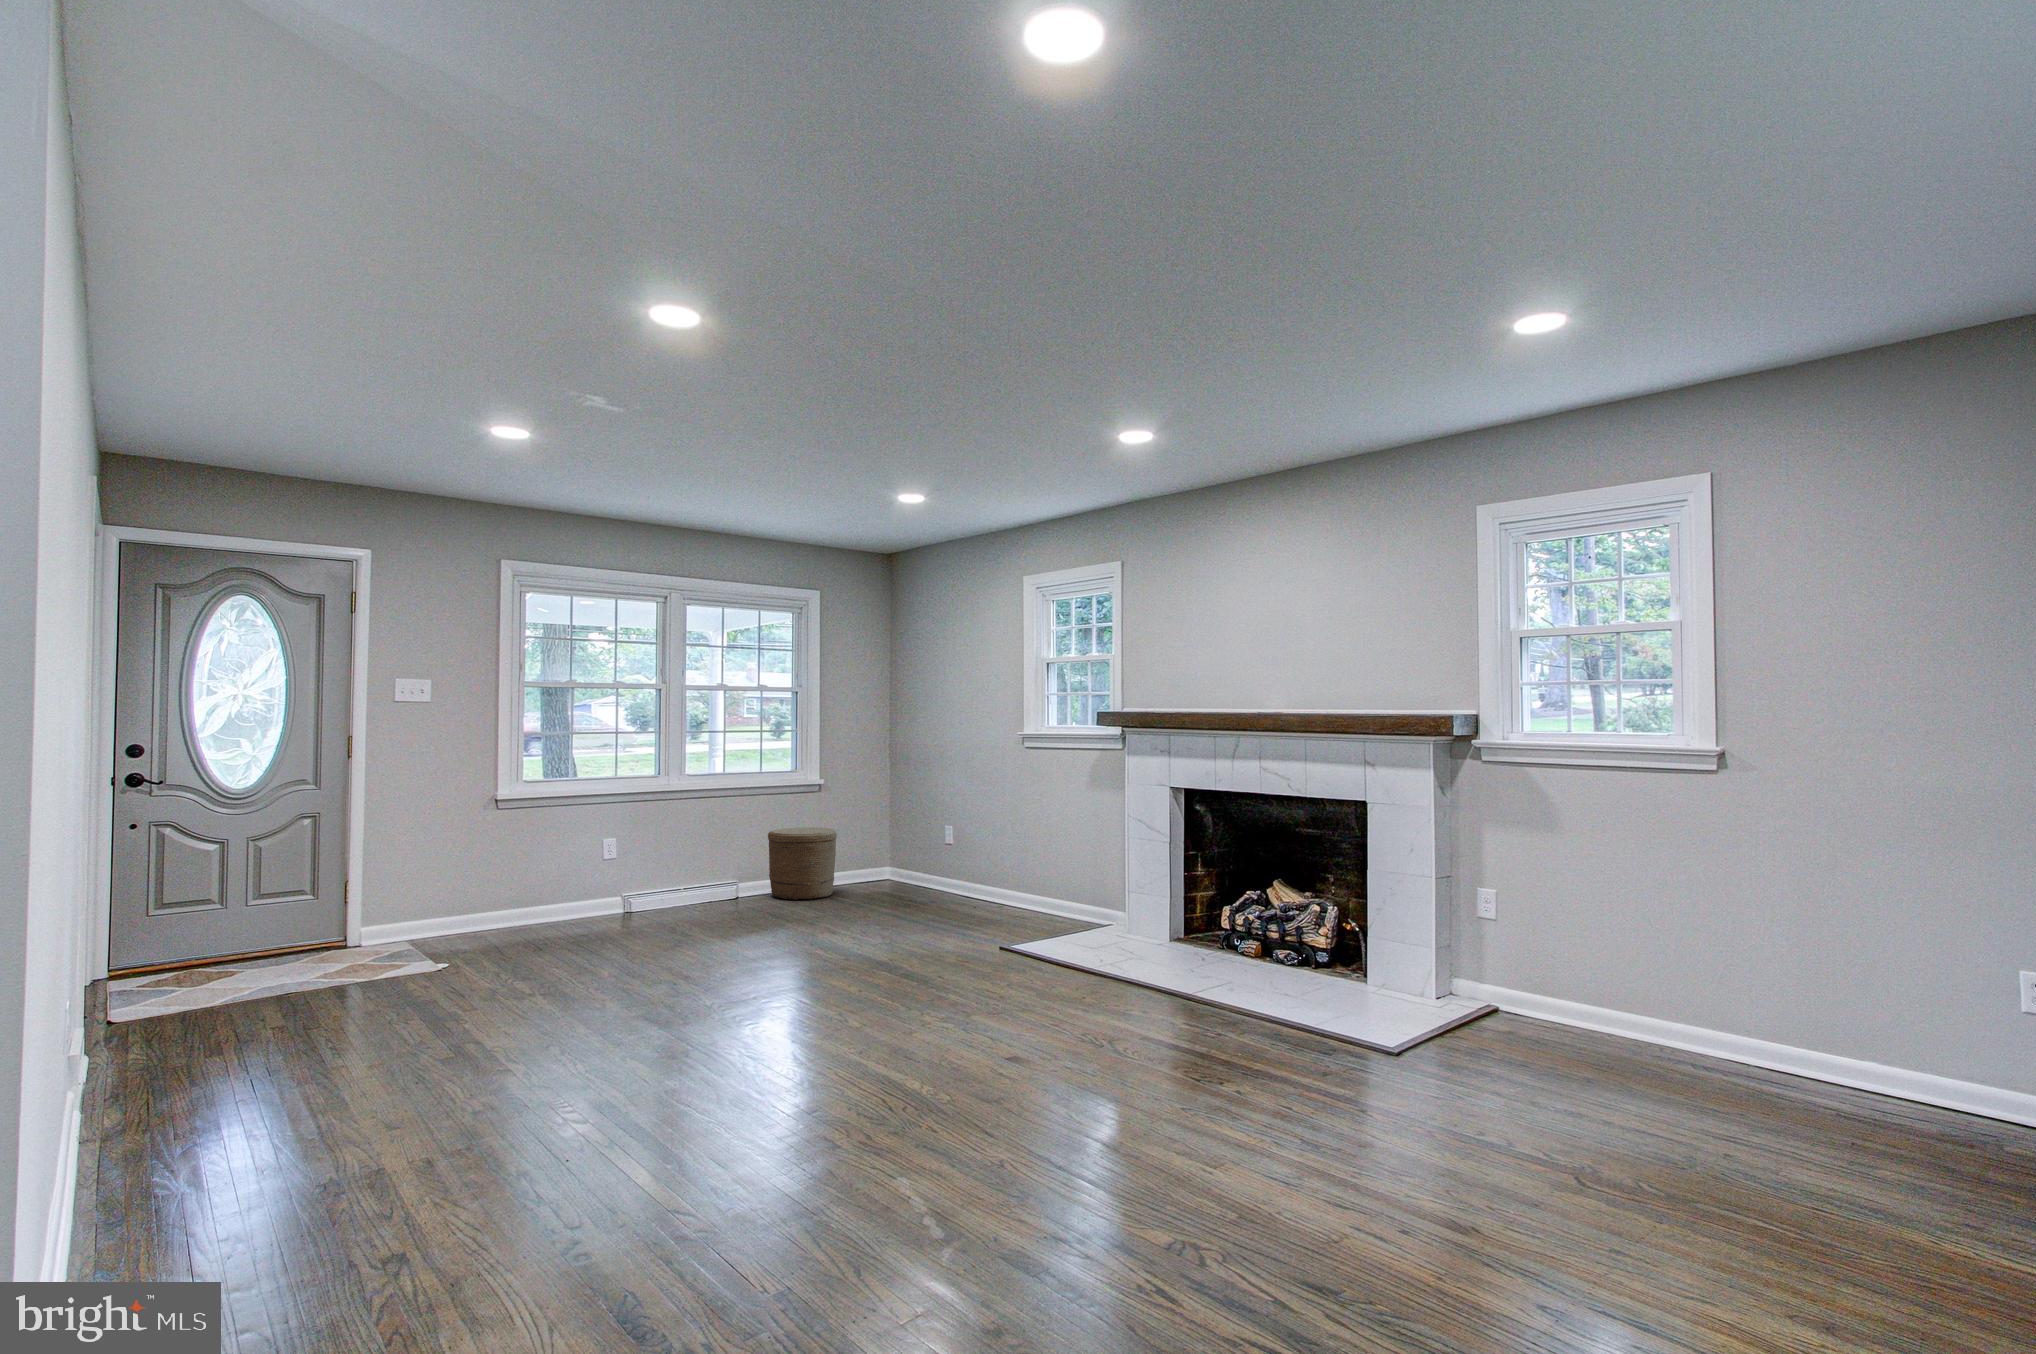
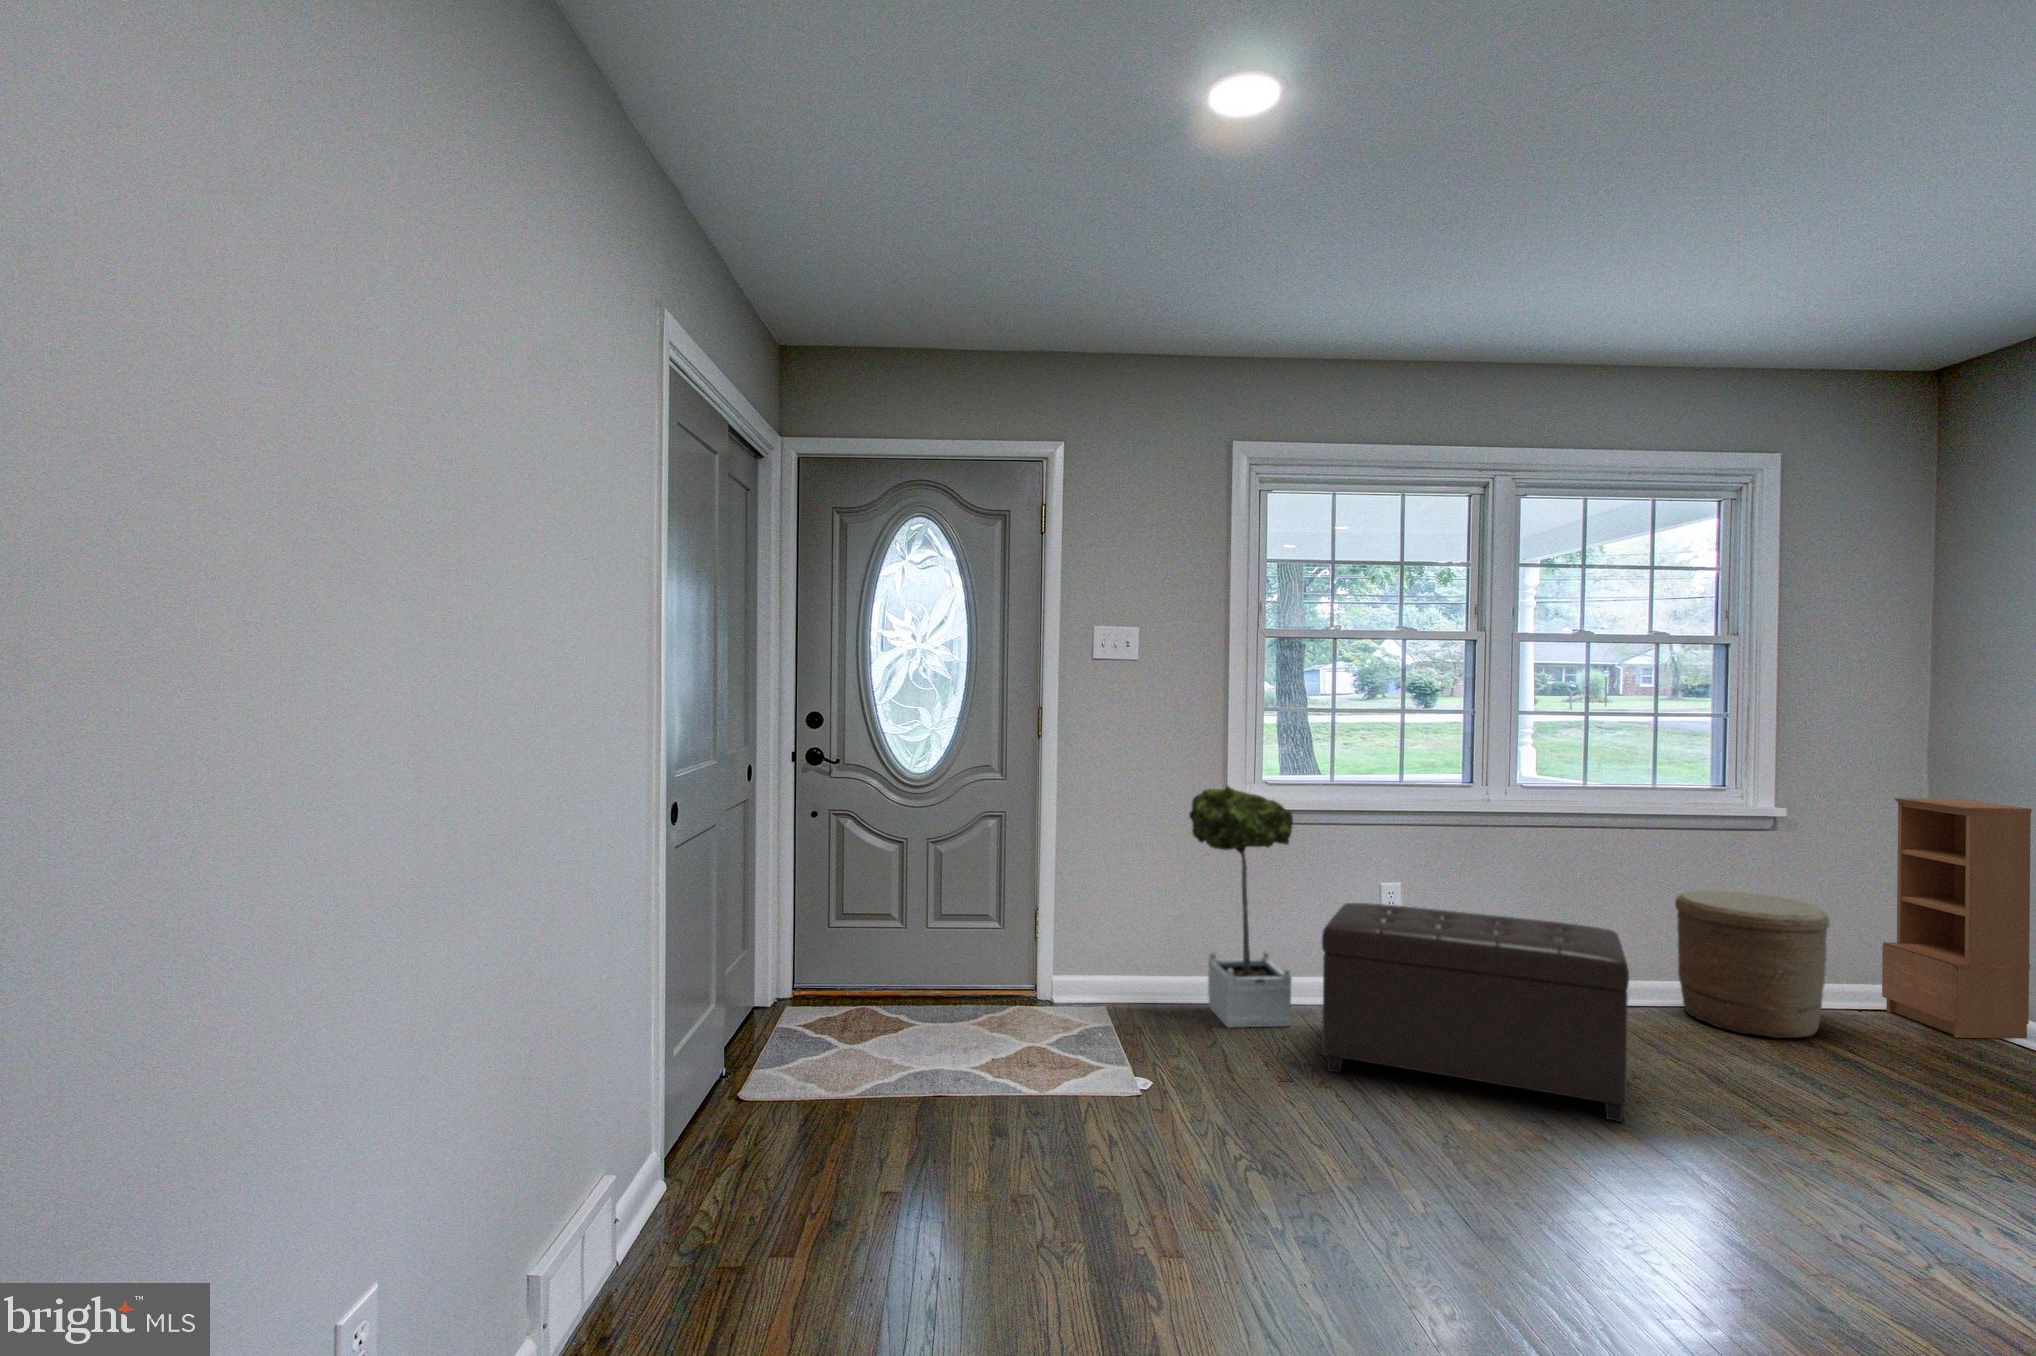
bookcase: none [867,770,921,888] -> present [1882,798,2032,1038]
potted tree: none [470,782,543,939] -> present [1189,786,1293,1027]
ottoman: none [563,845,728,946] -> present [1322,903,1629,1122]

